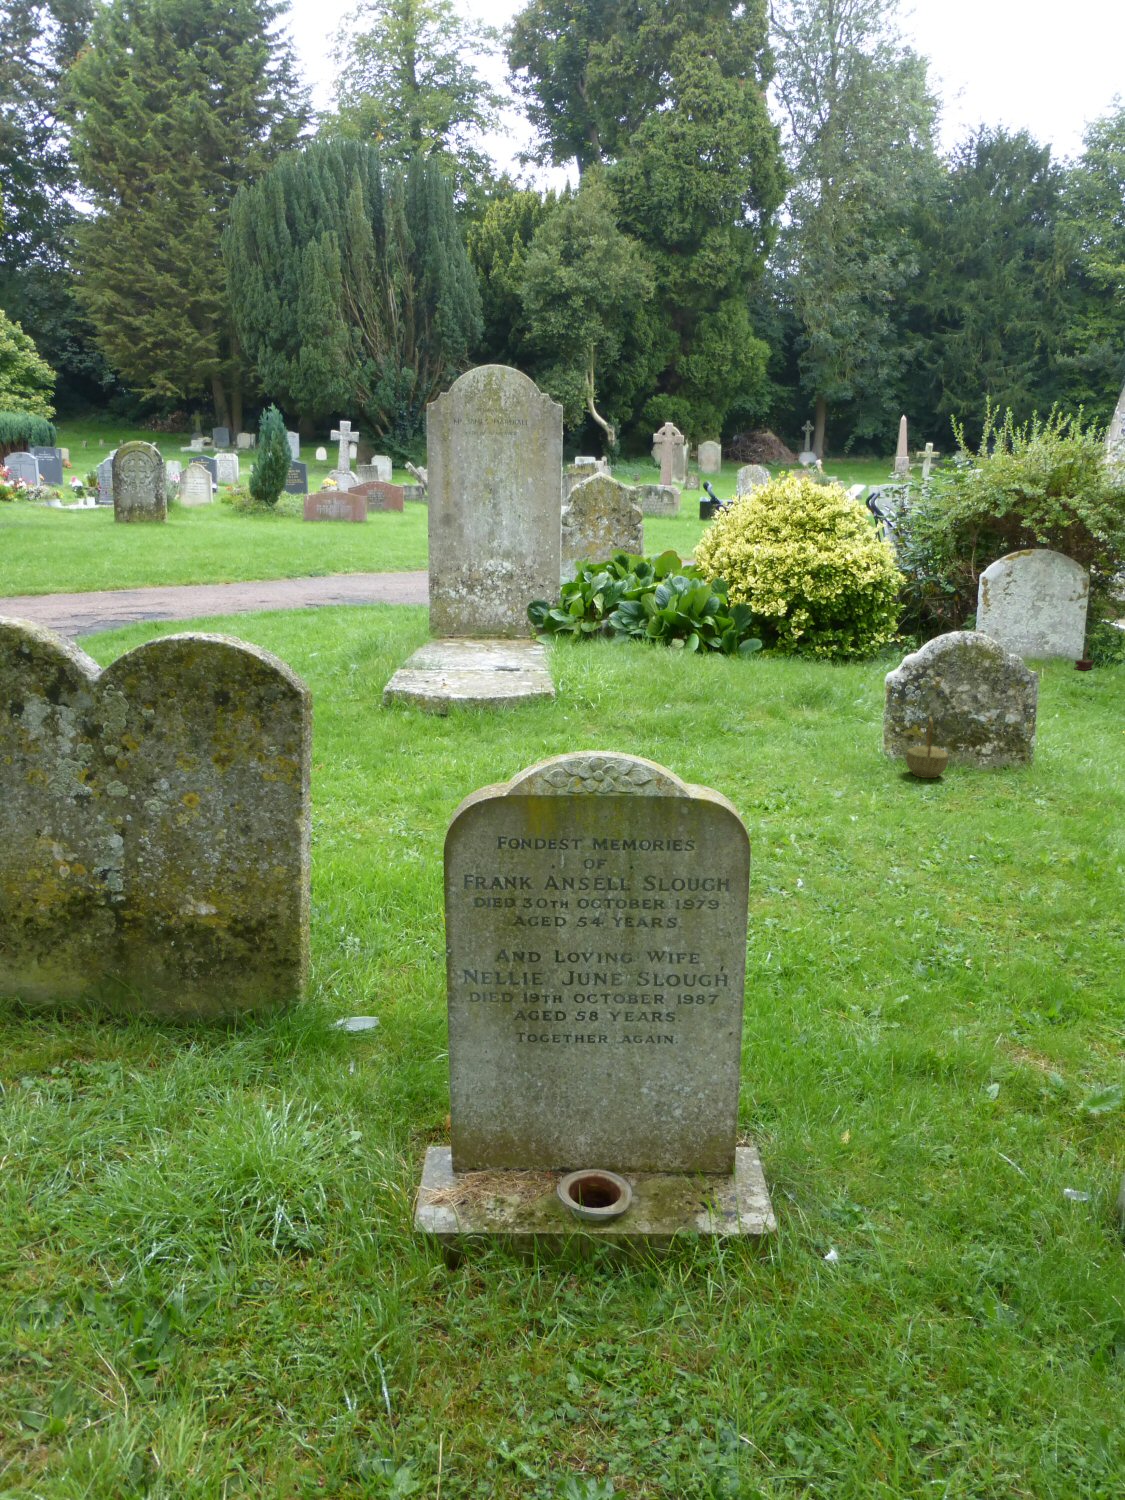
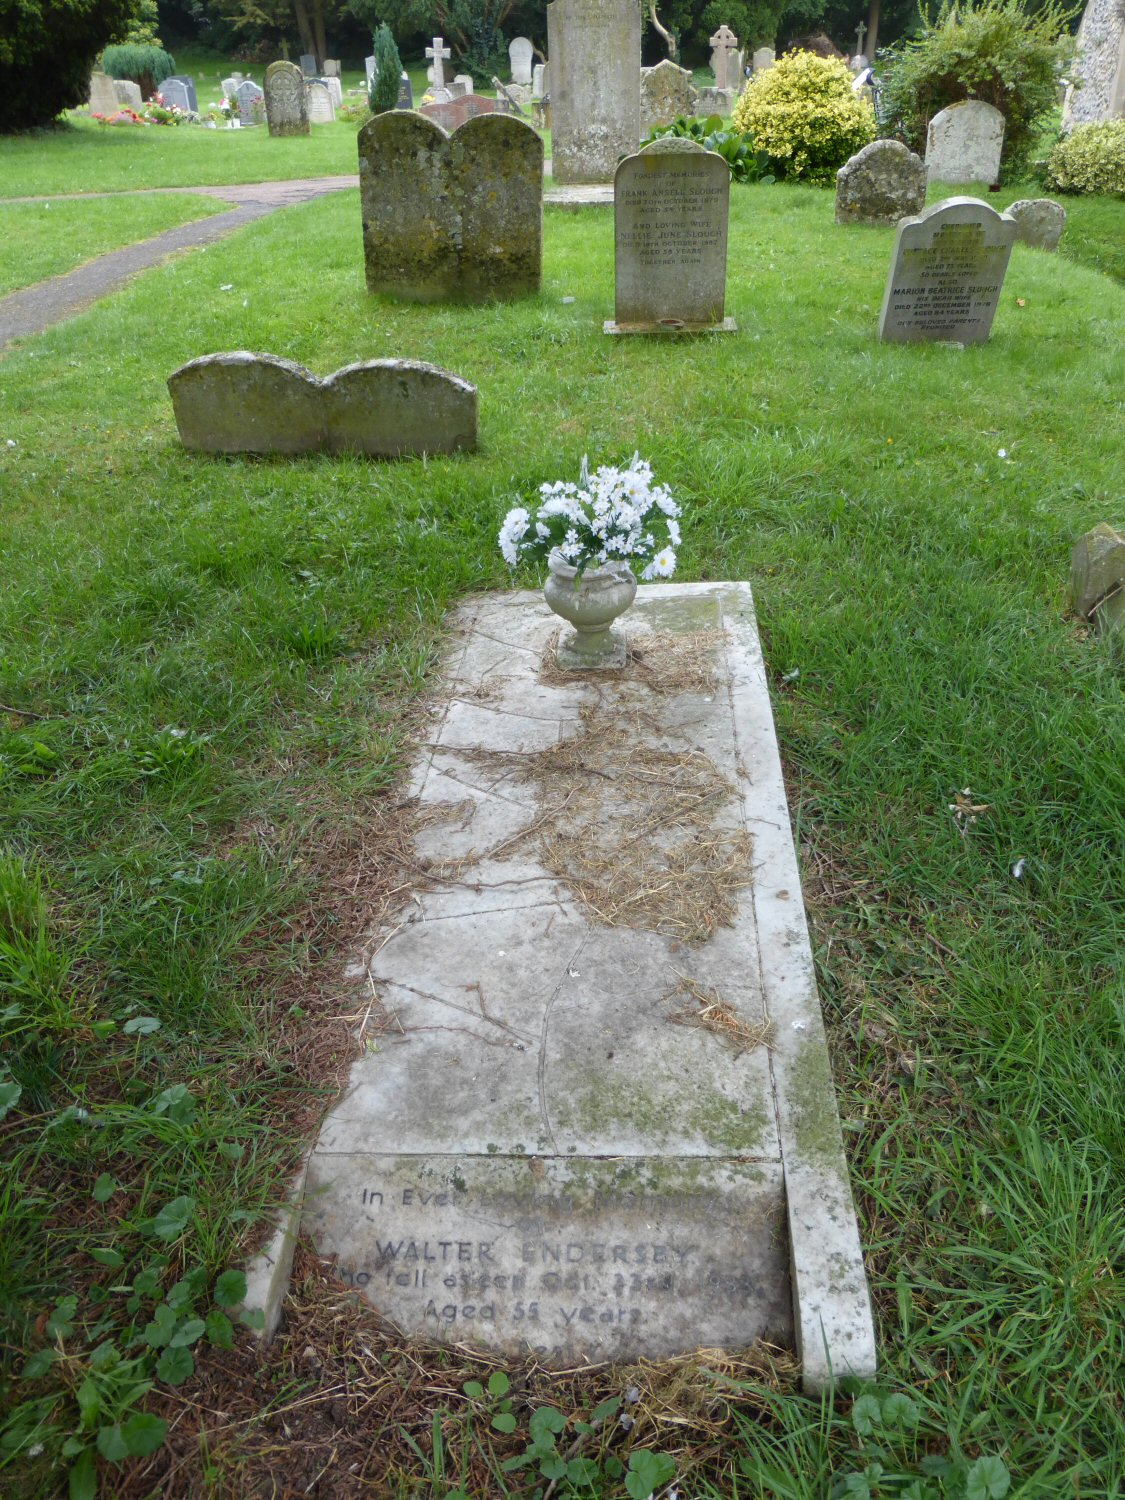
basket: present [906,717,948,778] -> none [845,194,869,232]

